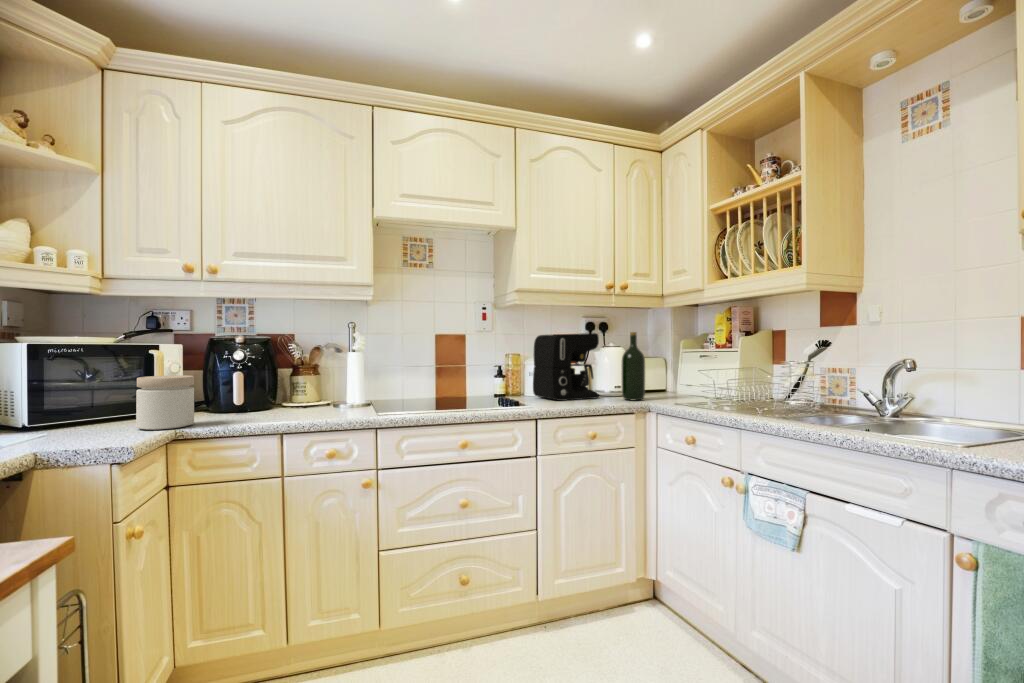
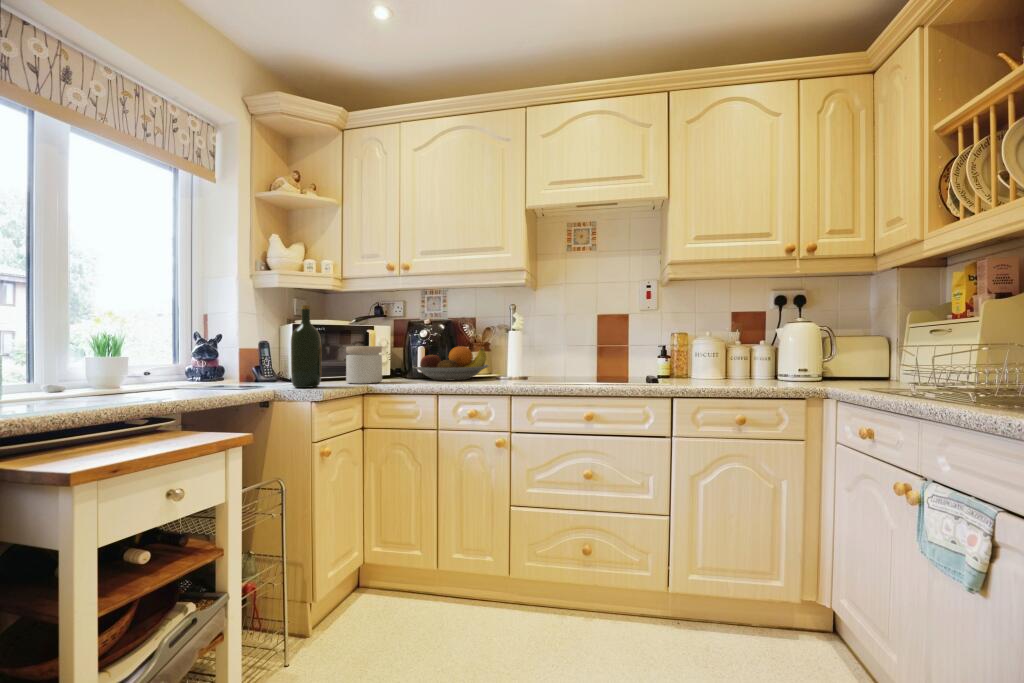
wine bottle: present [621,332,645,401] -> present [291,305,321,388]
coffee maker: present [533,333,599,401] -> none [692,306,770,382]
fruit bowl: none [227,371,330,415] -> present [413,346,489,380]

